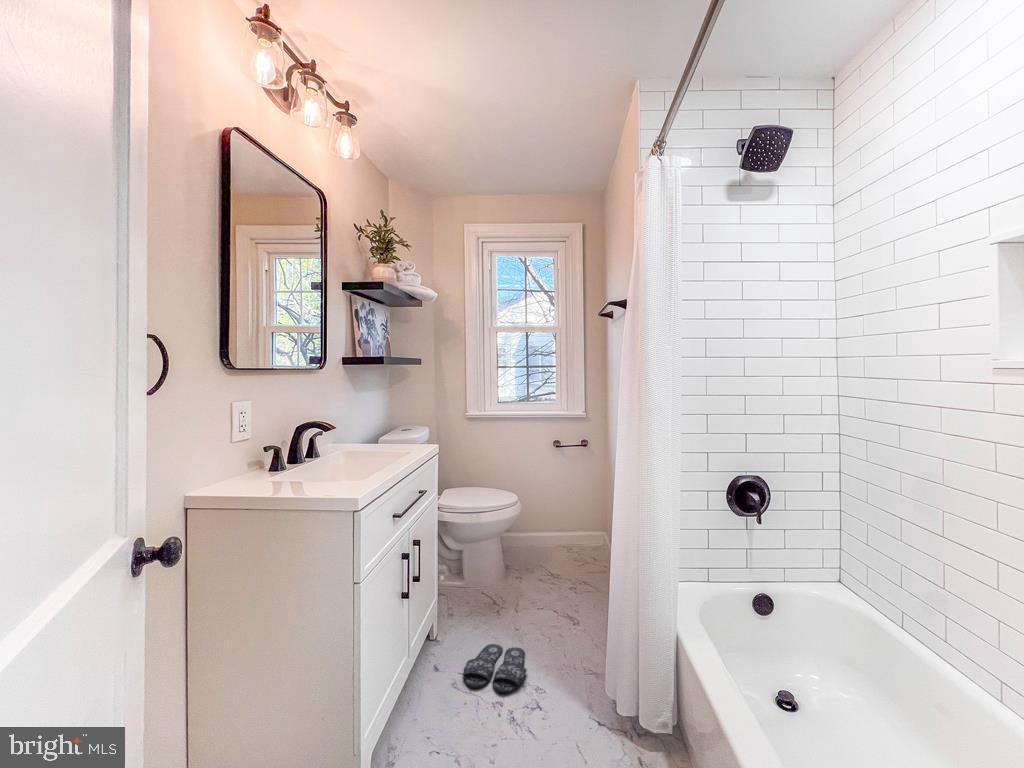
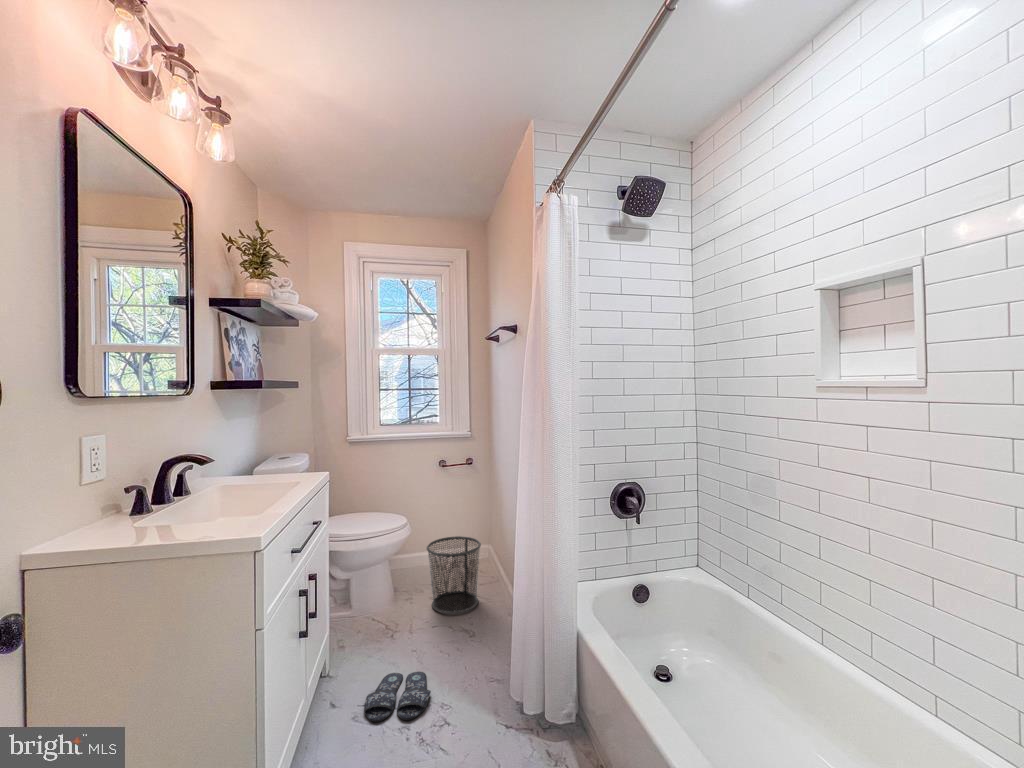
waste bin: none [535,519,591,597] -> present [427,536,481,614]

